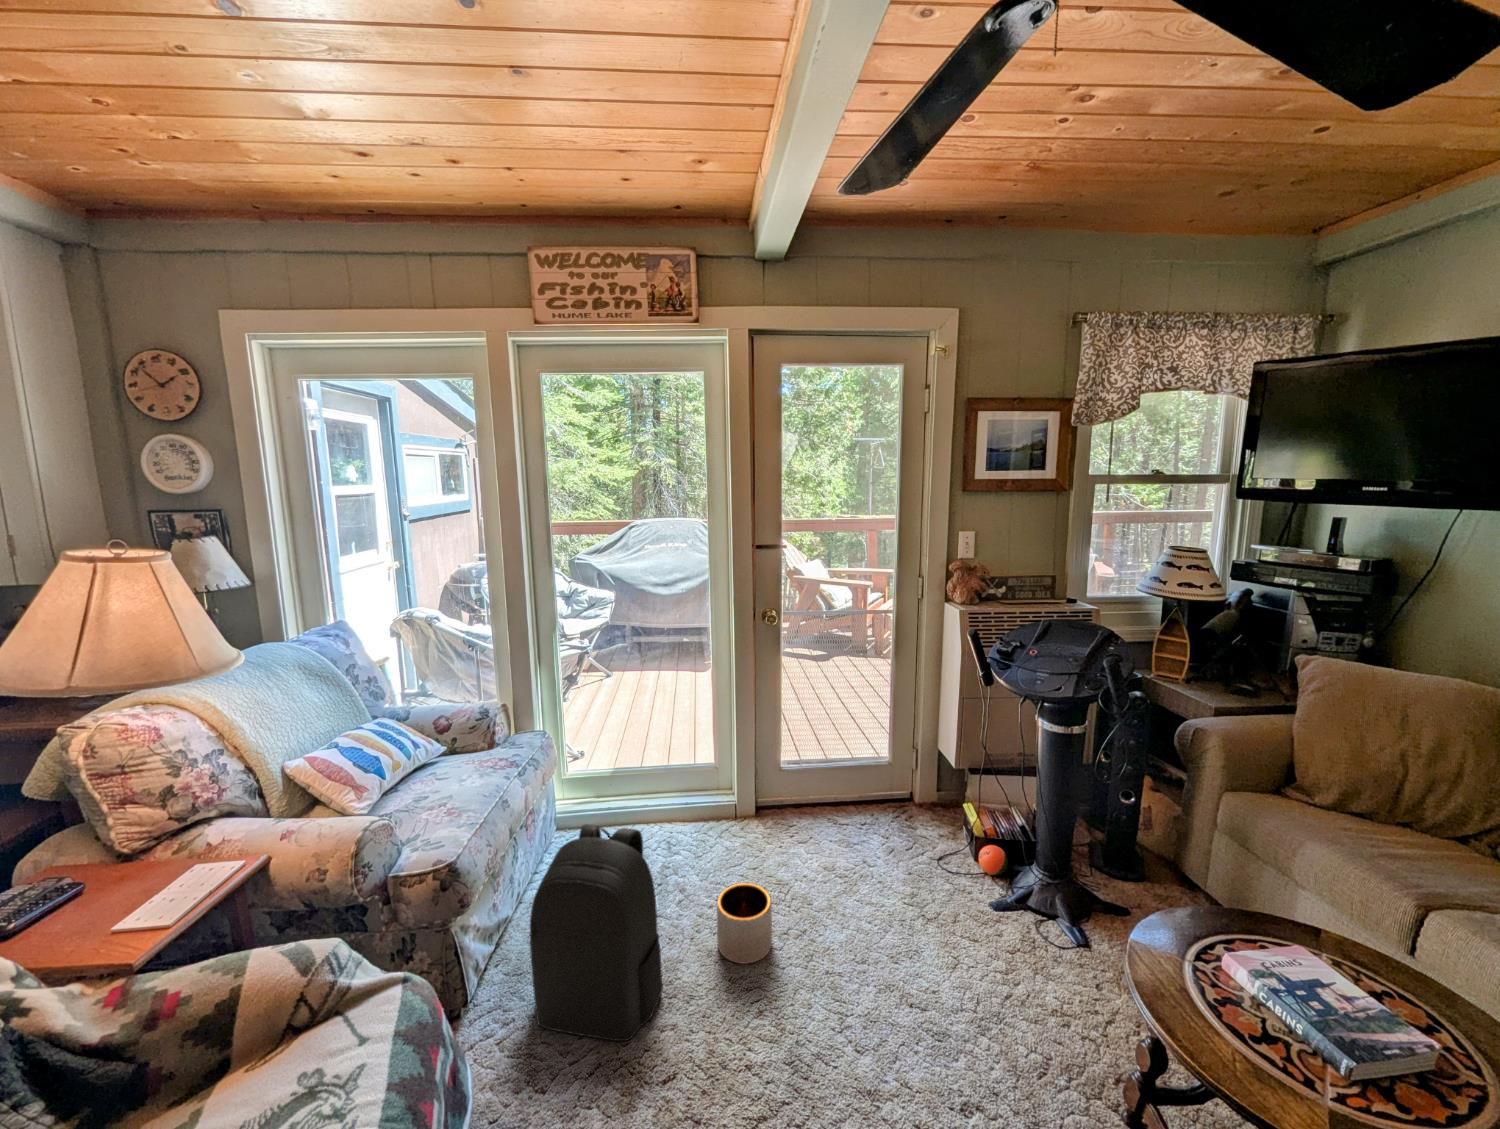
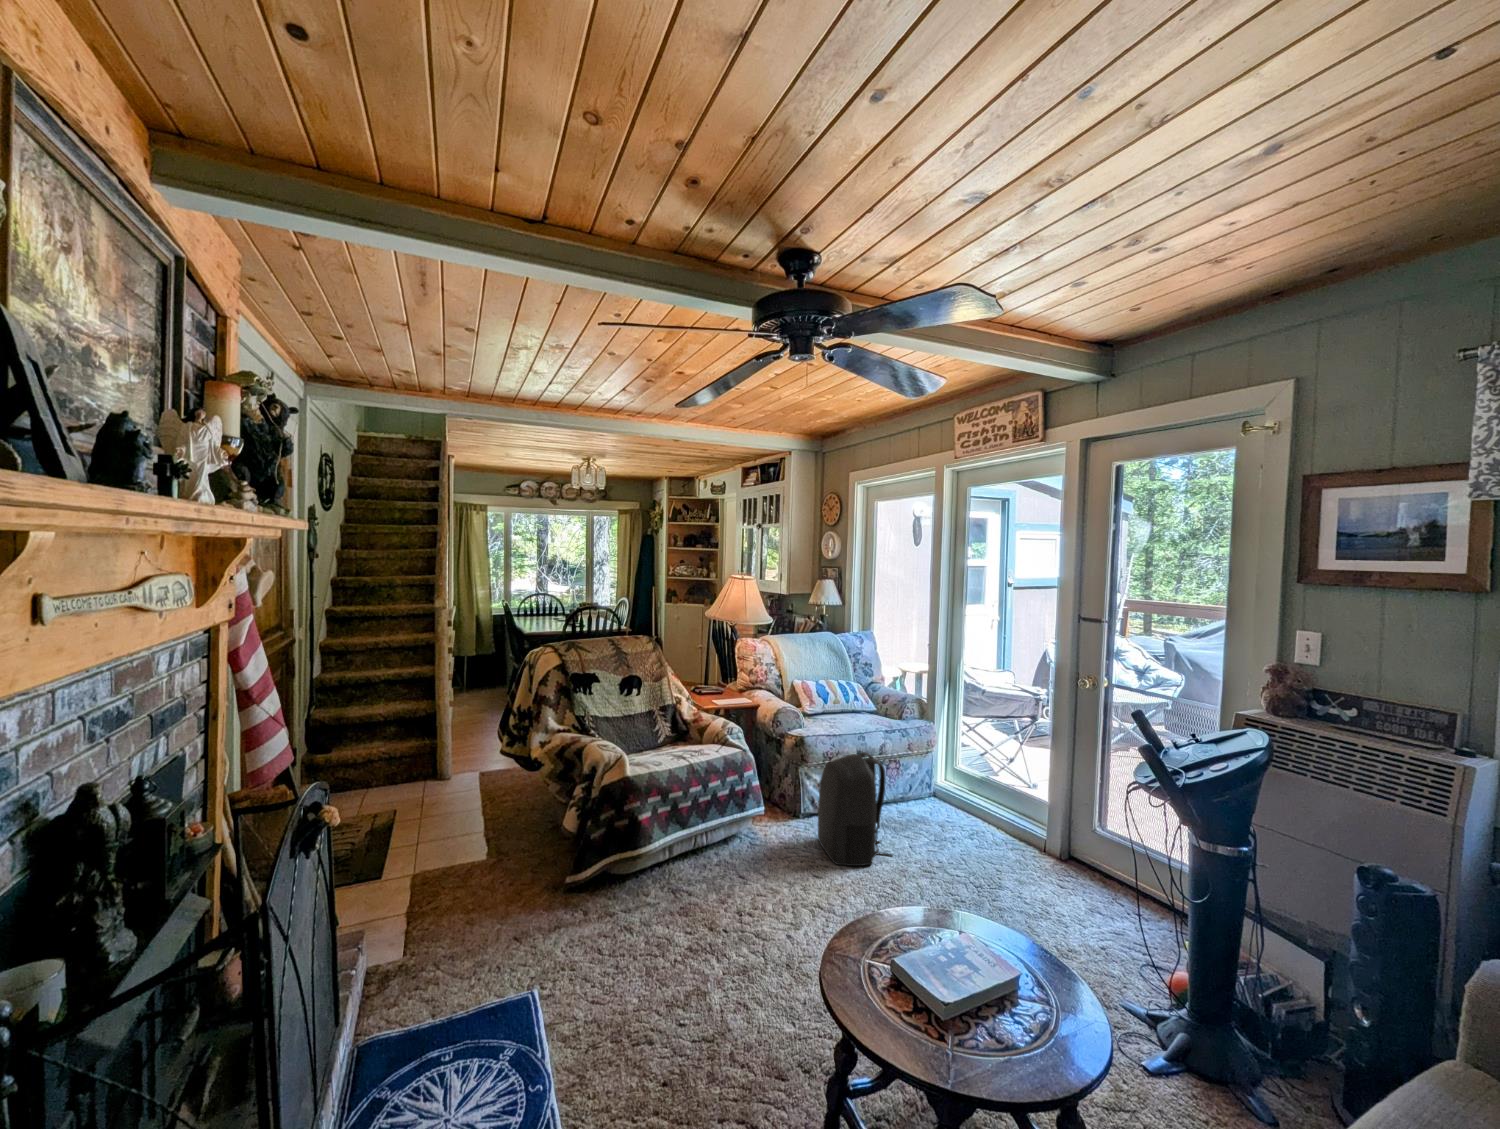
planter: present [717,883,772,964] -> none [915,842,955,893]

